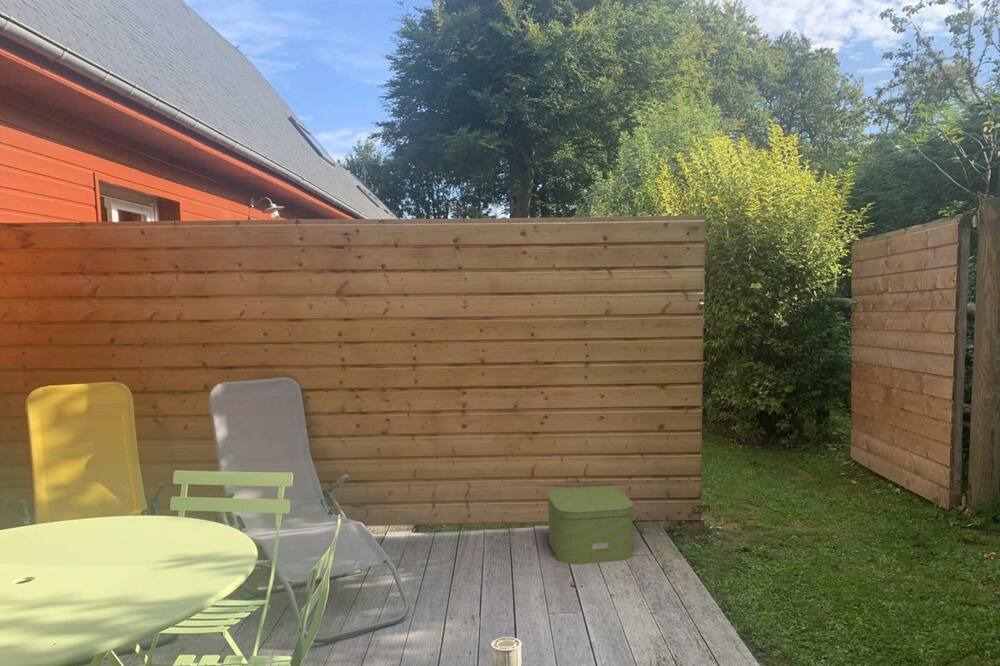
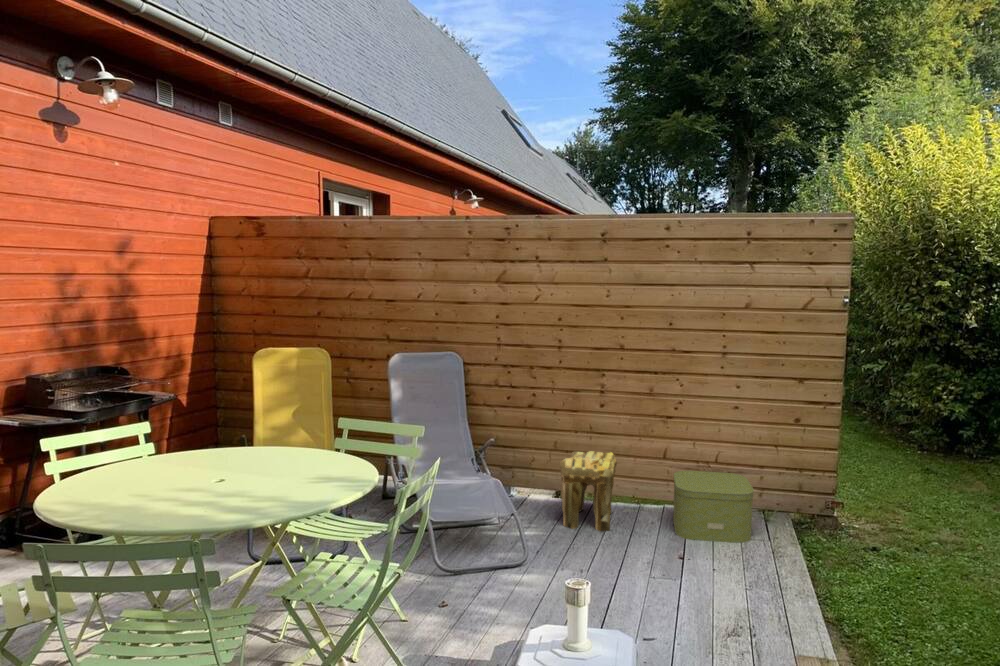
stool: none [428,478,490,572] -> present [560,451,617,532]

